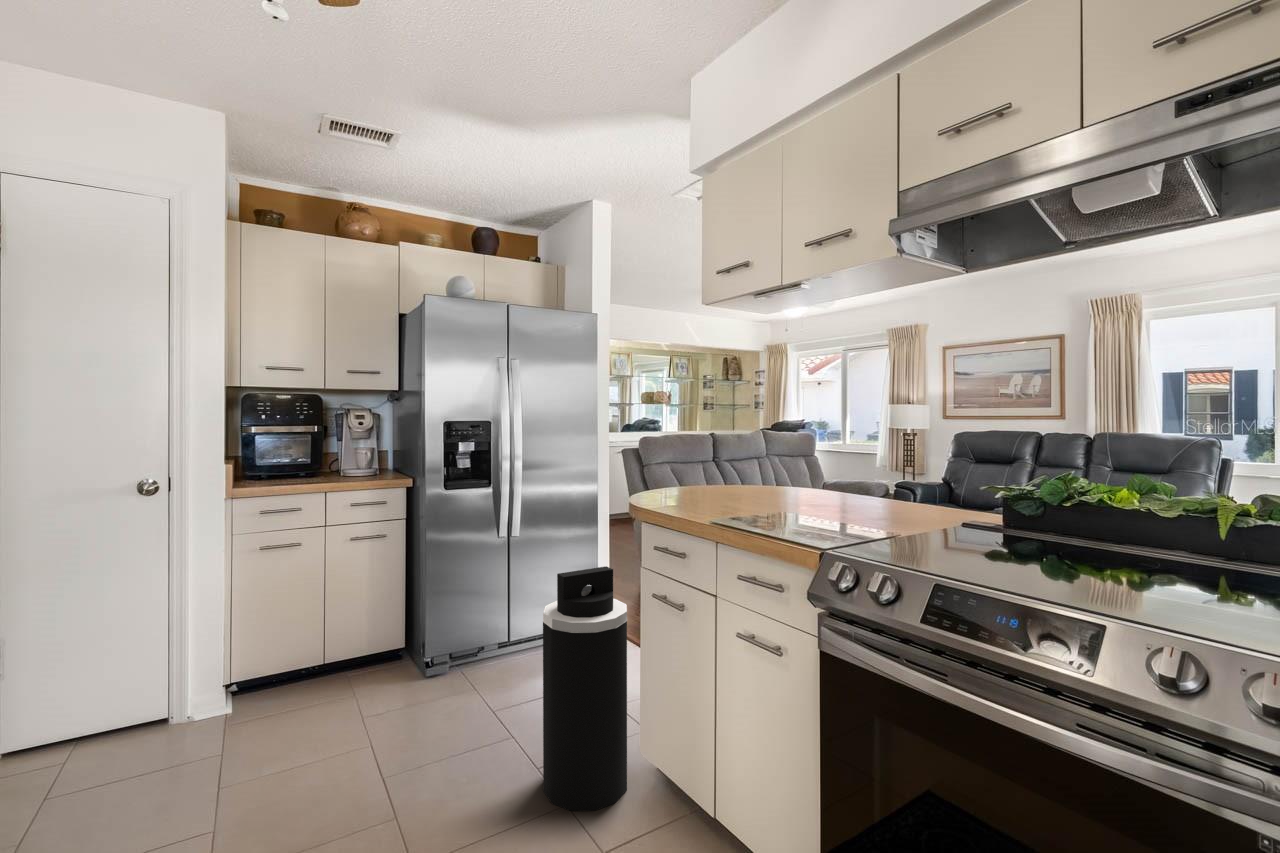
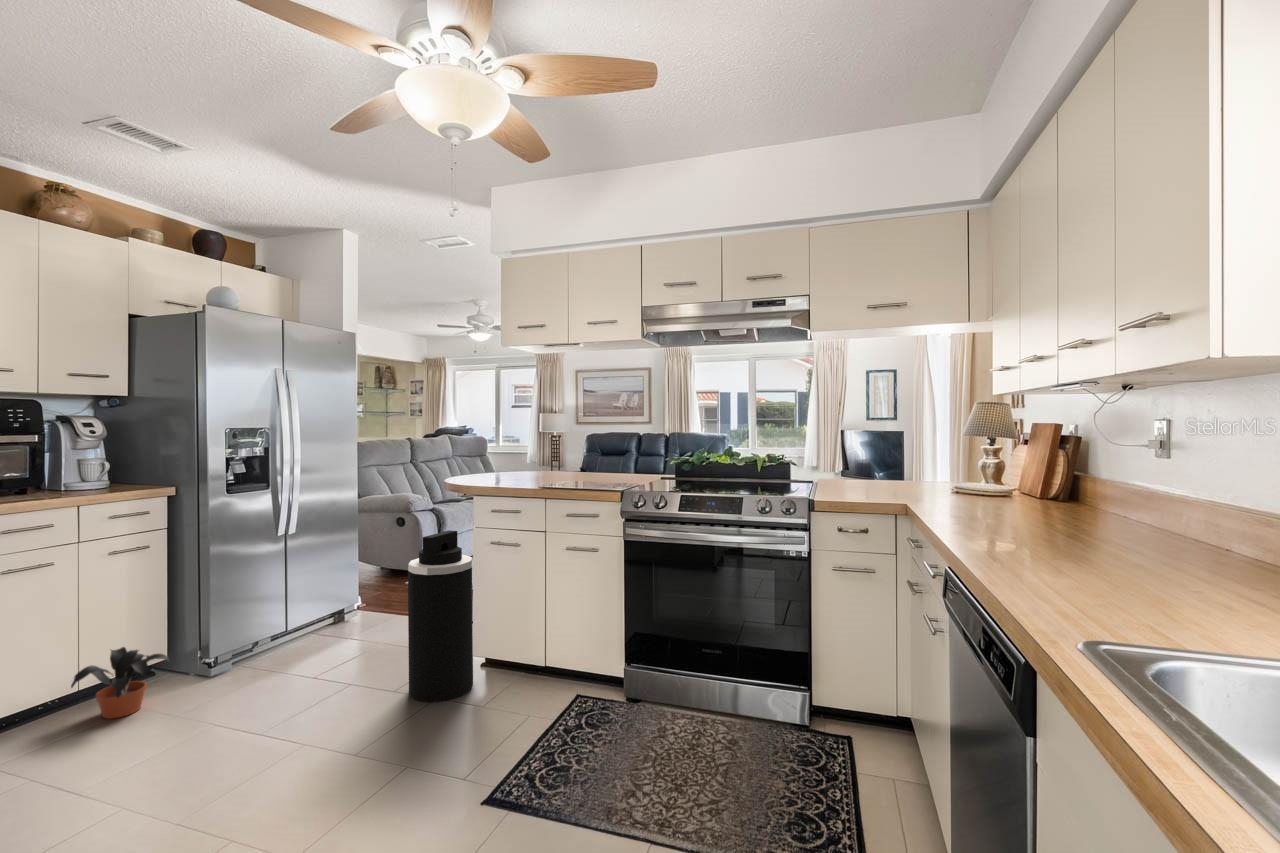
potted plant: none [291,631,376,702] -> present [71,647,170,719]

